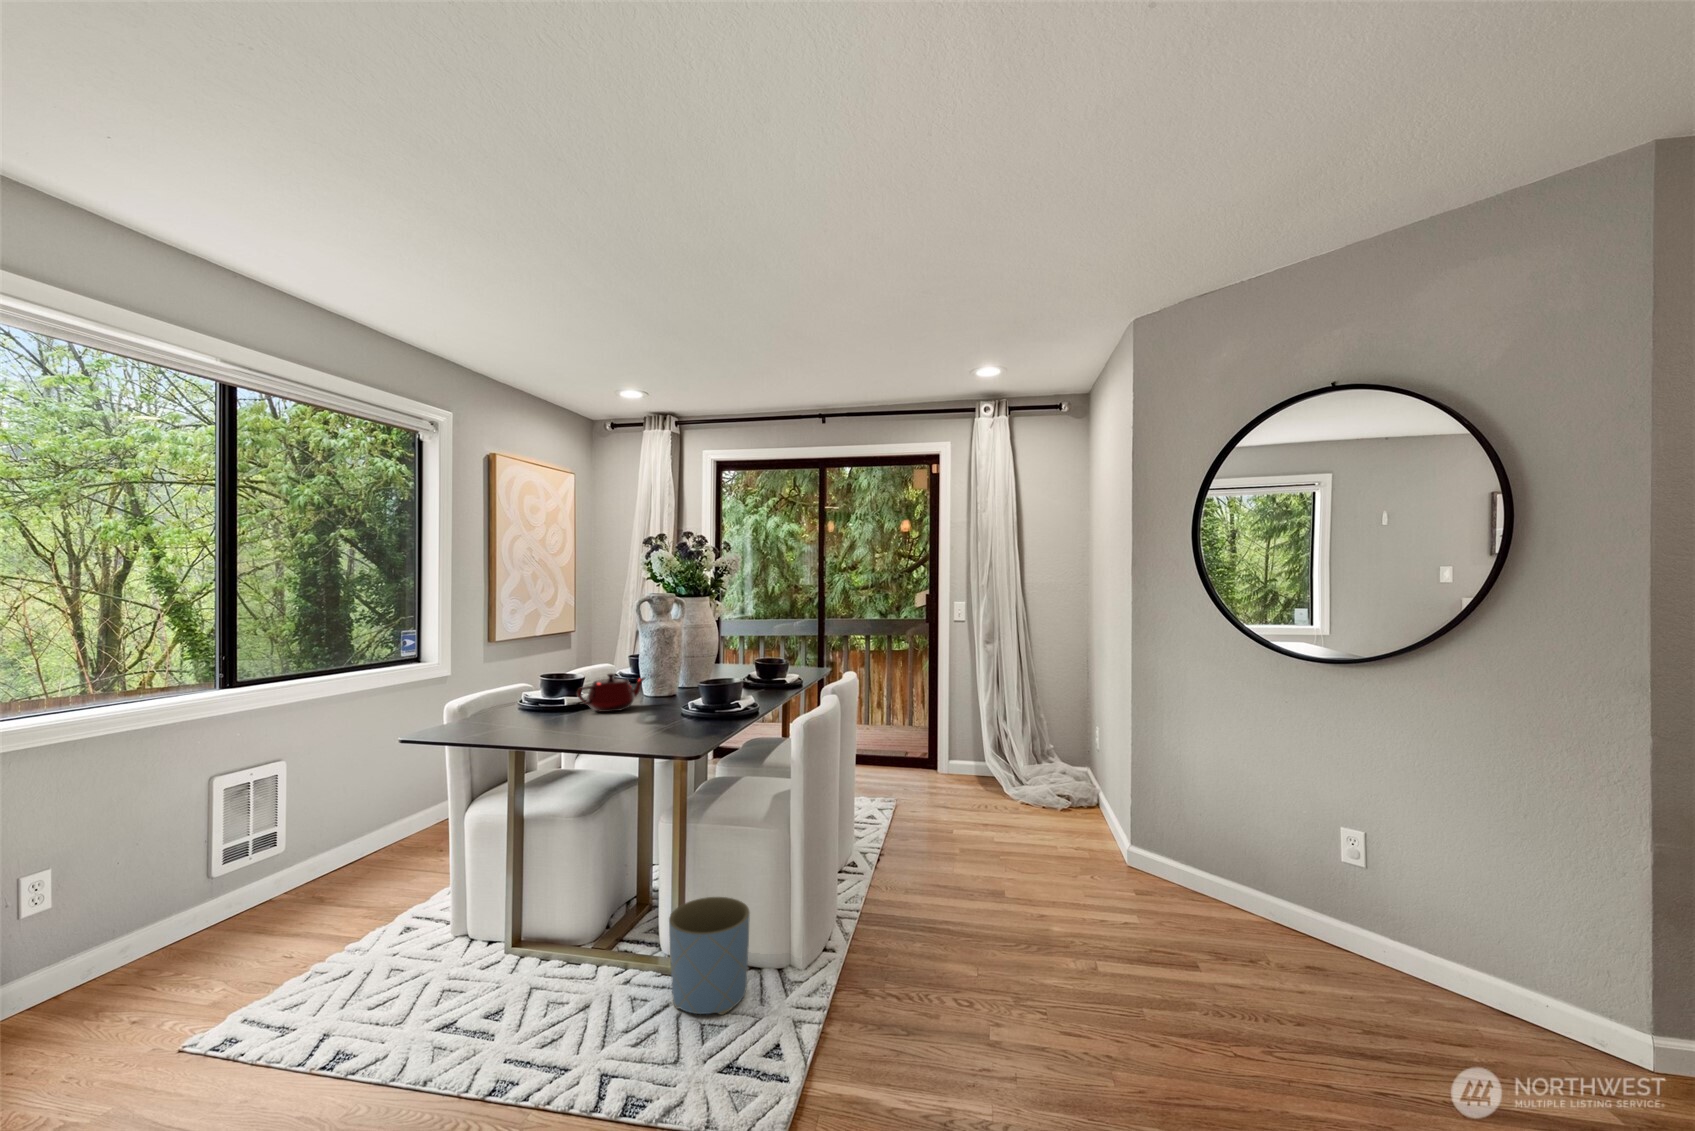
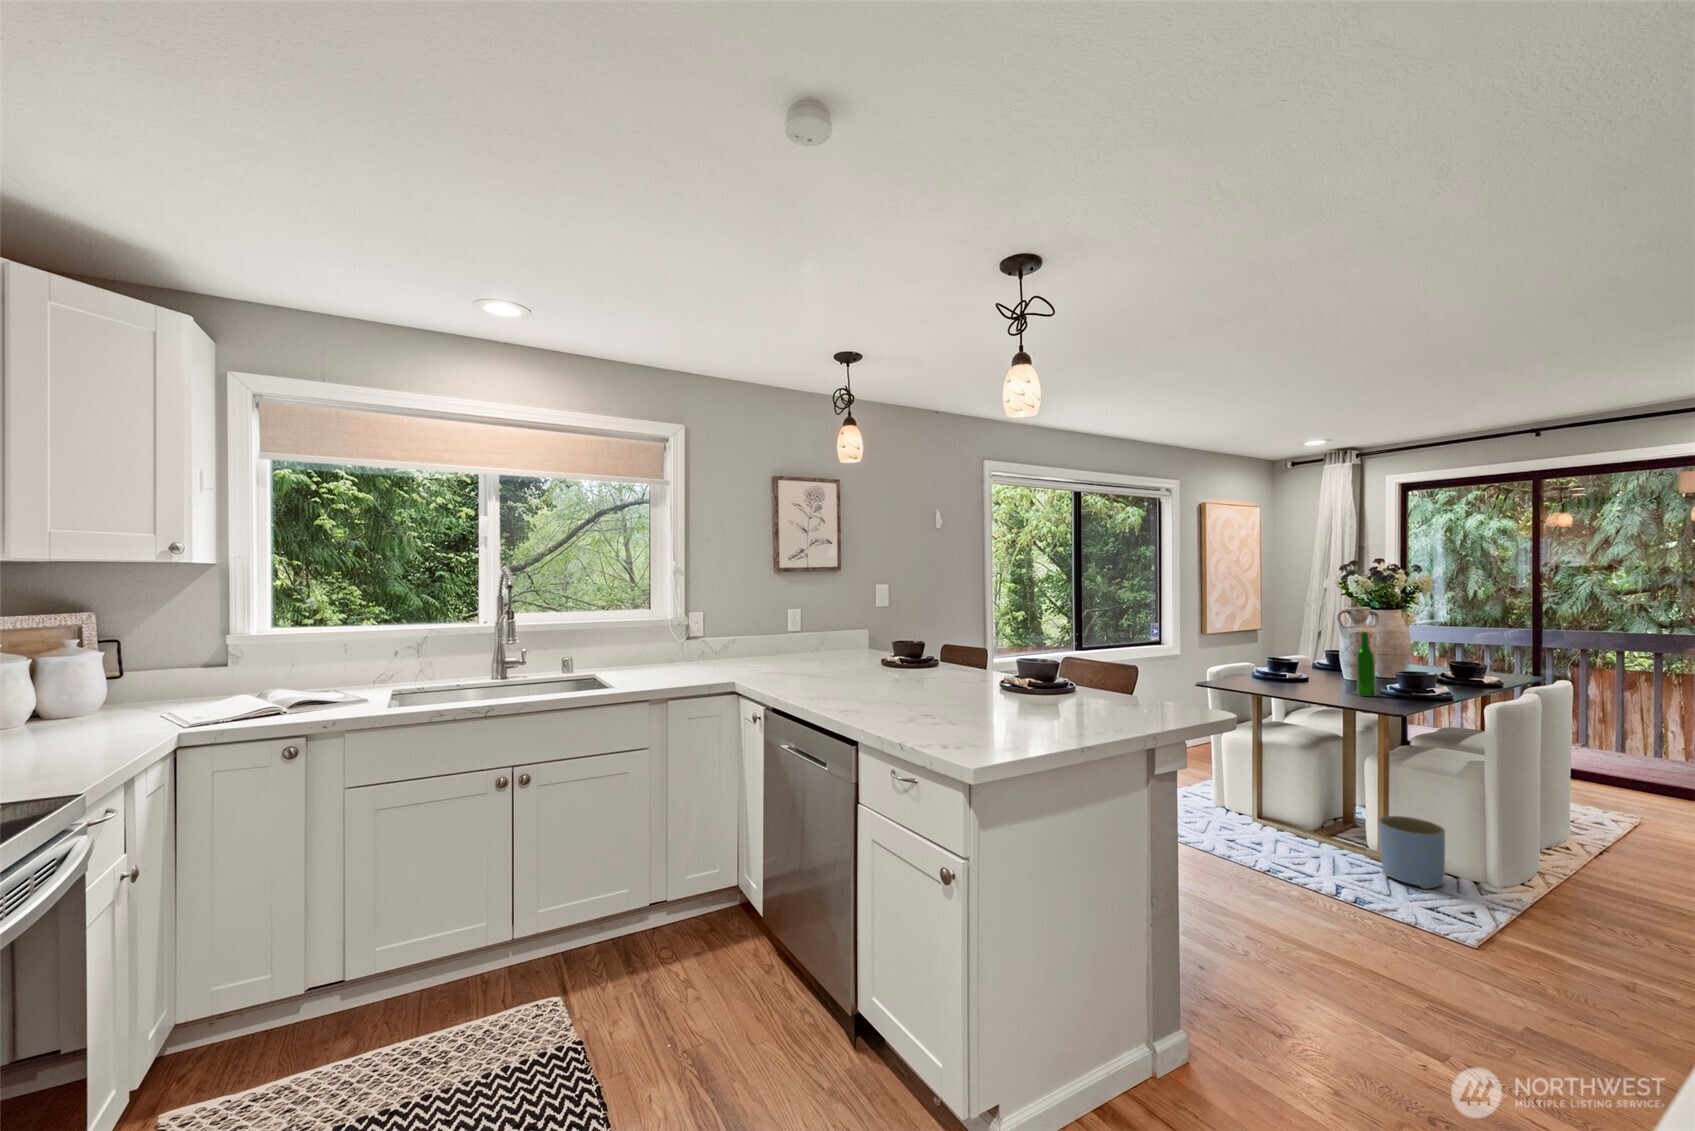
wine bottle: none [651,624,674,722] -> present [1357,632,1376,697]
teapot: present [577,673,645,712] -> none [1298,662,1350,687]

